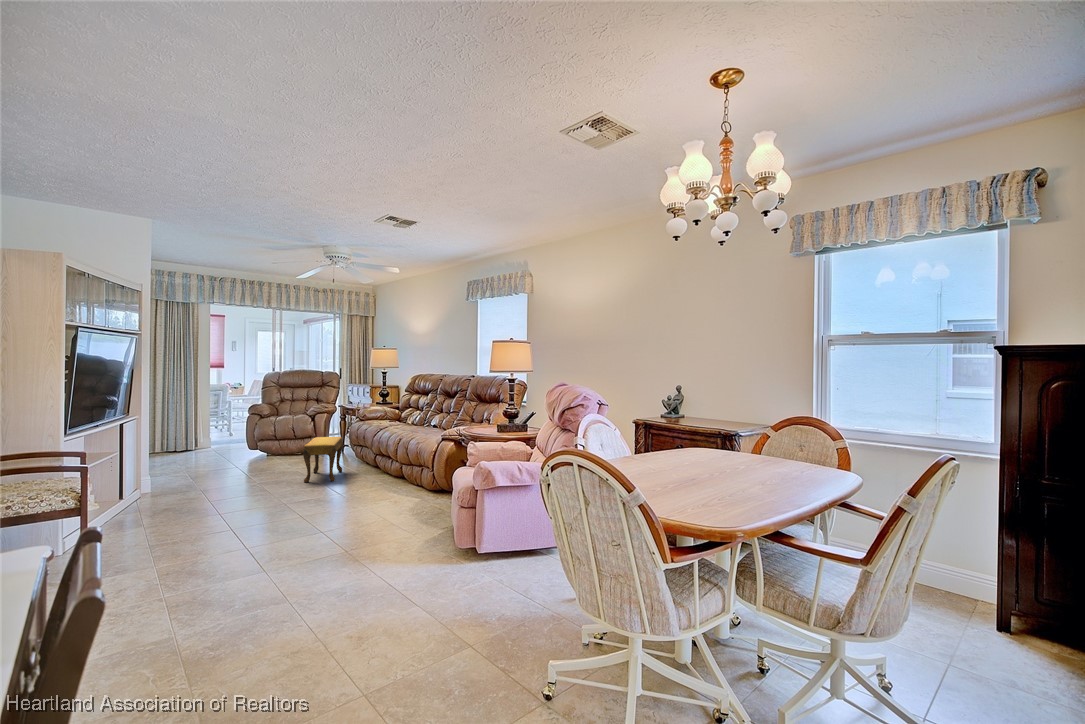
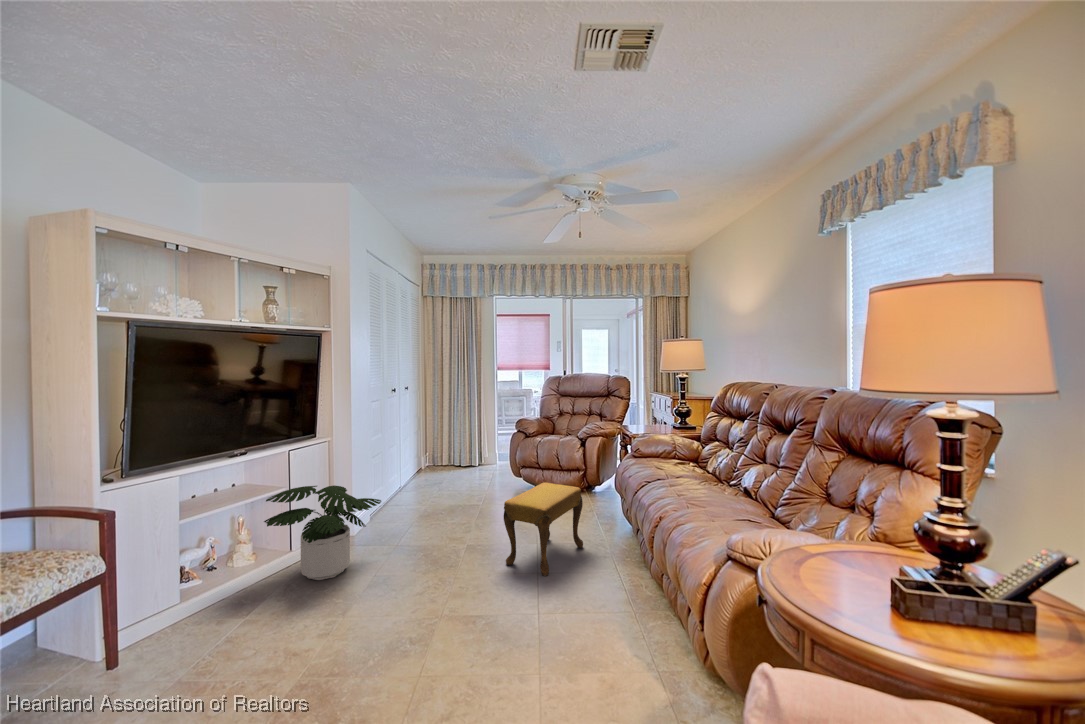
potted plant: none [137,448,217,508] -> present [264,485,381,580]

